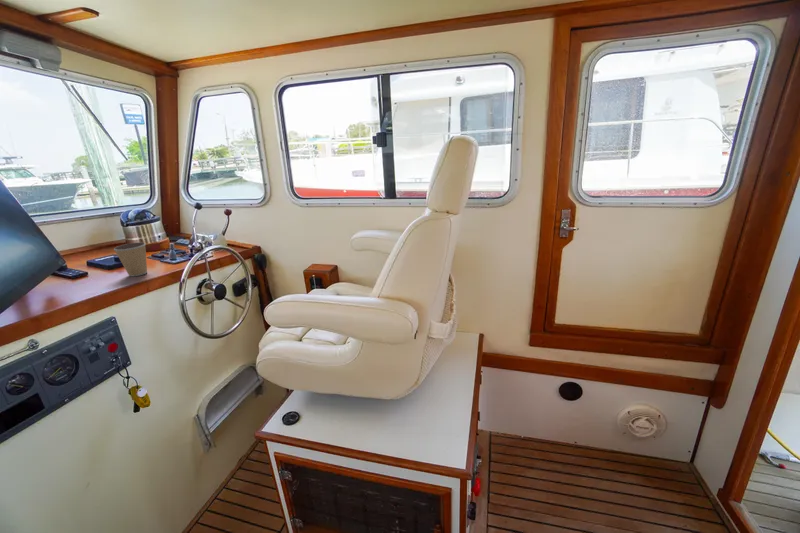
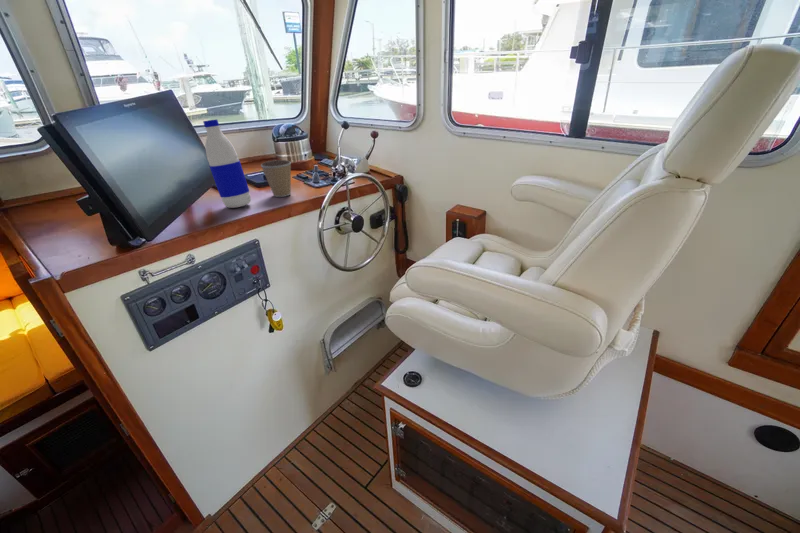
water bottle: none [53,213,106,291] -> present [203,119,251,208]

